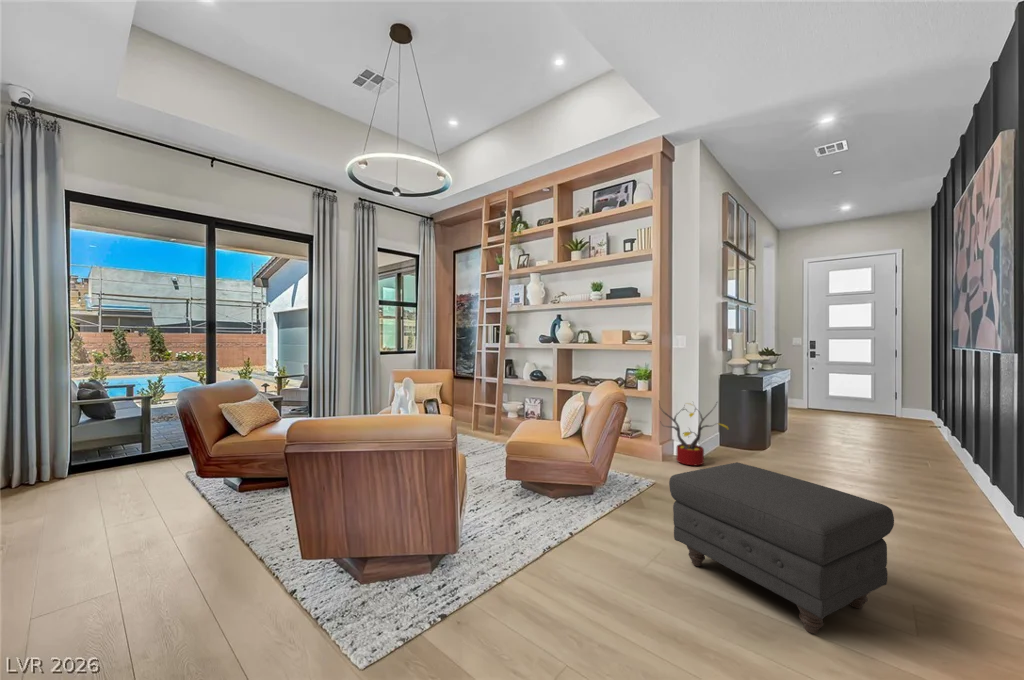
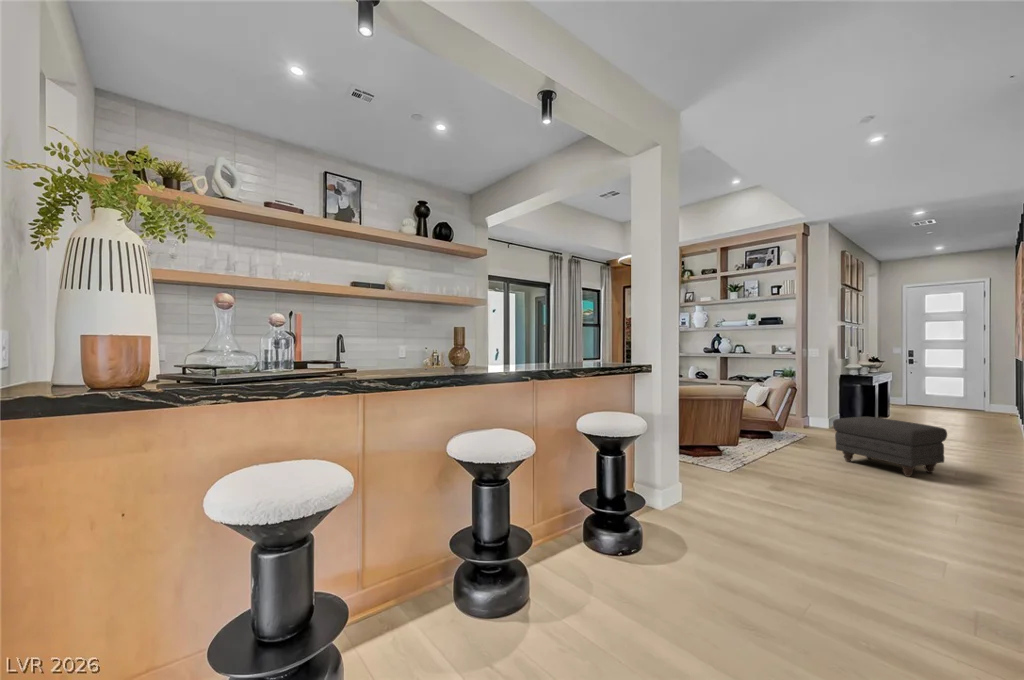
decorative plant: present [663,408,728,465] -> none [796,391,851,431]

